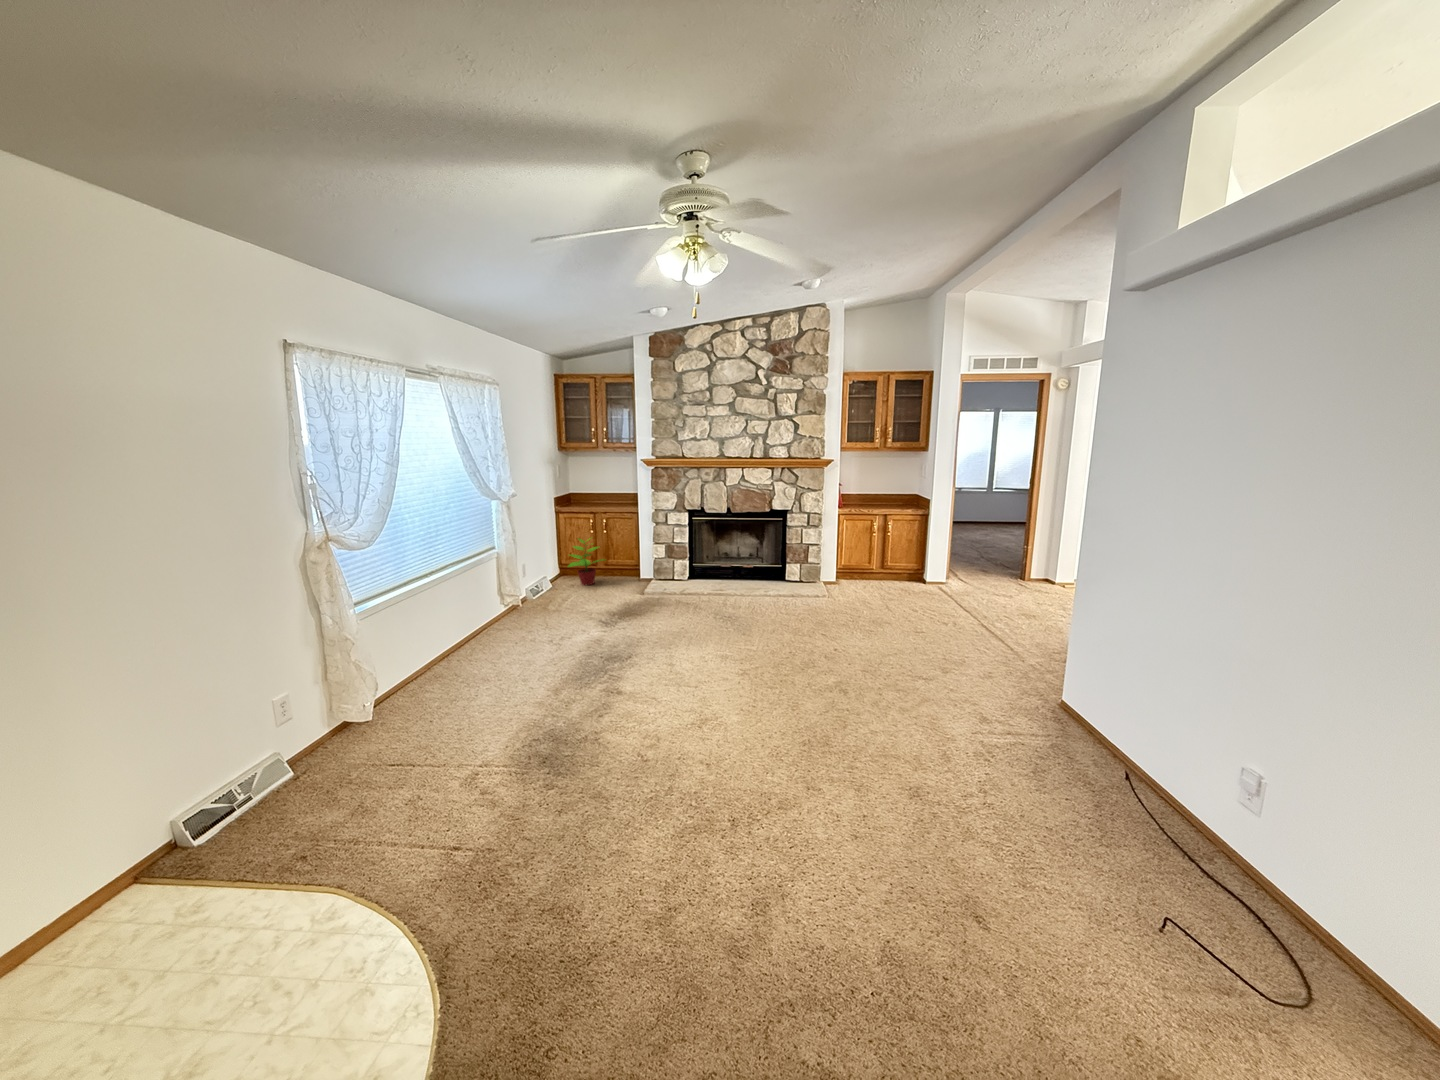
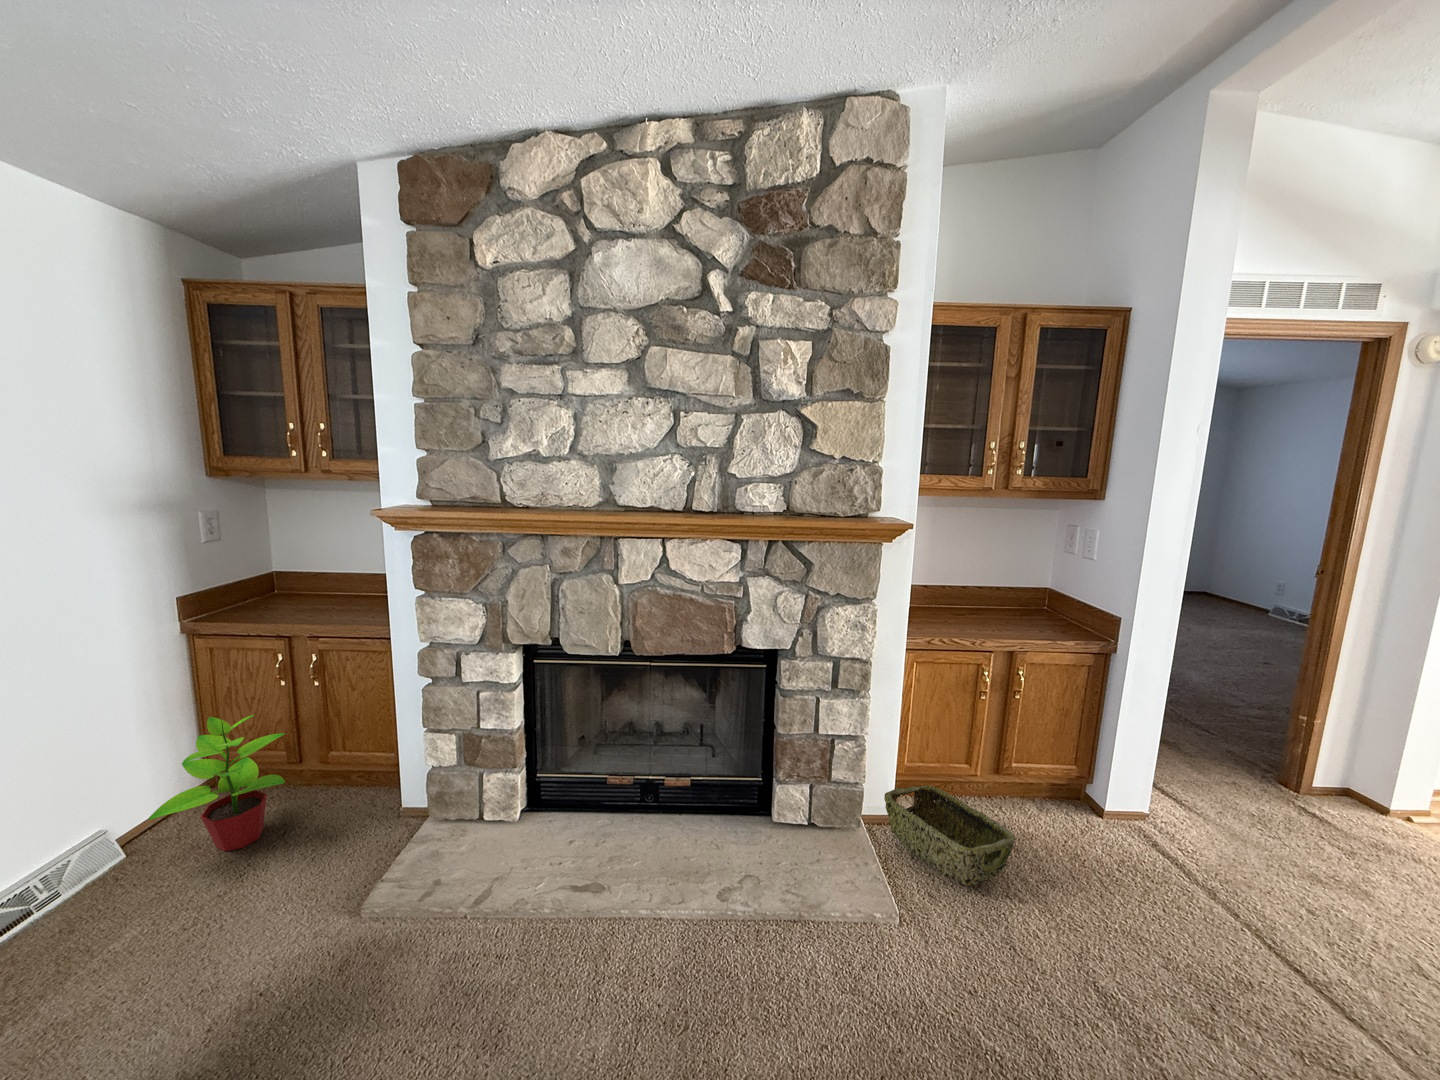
woven basket: none [828,566,874,590] -> present [884,785,1015,886]

